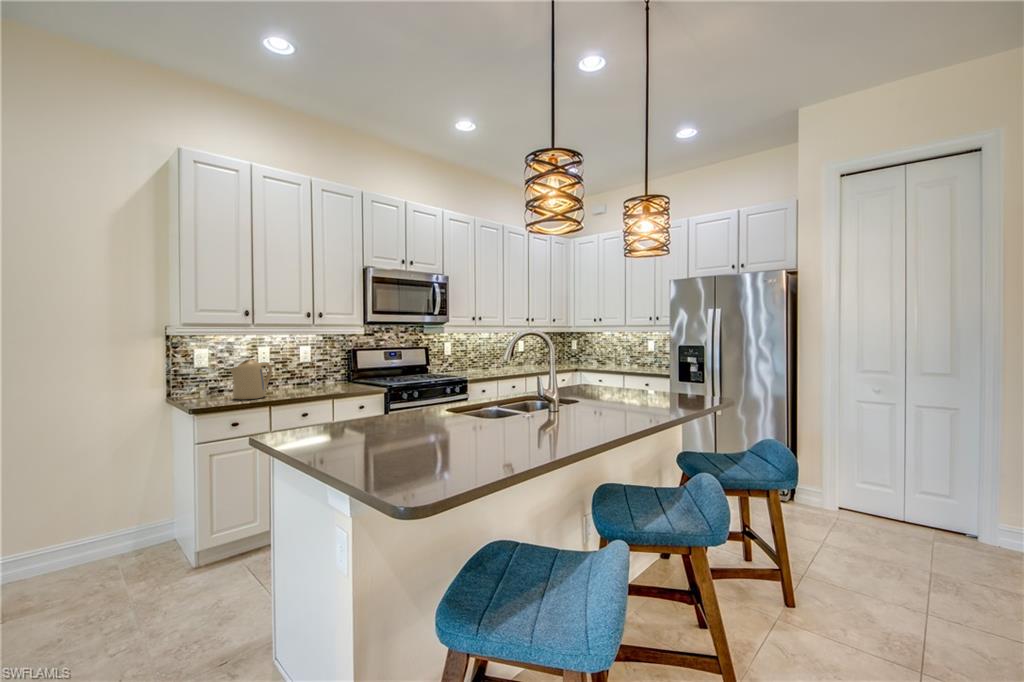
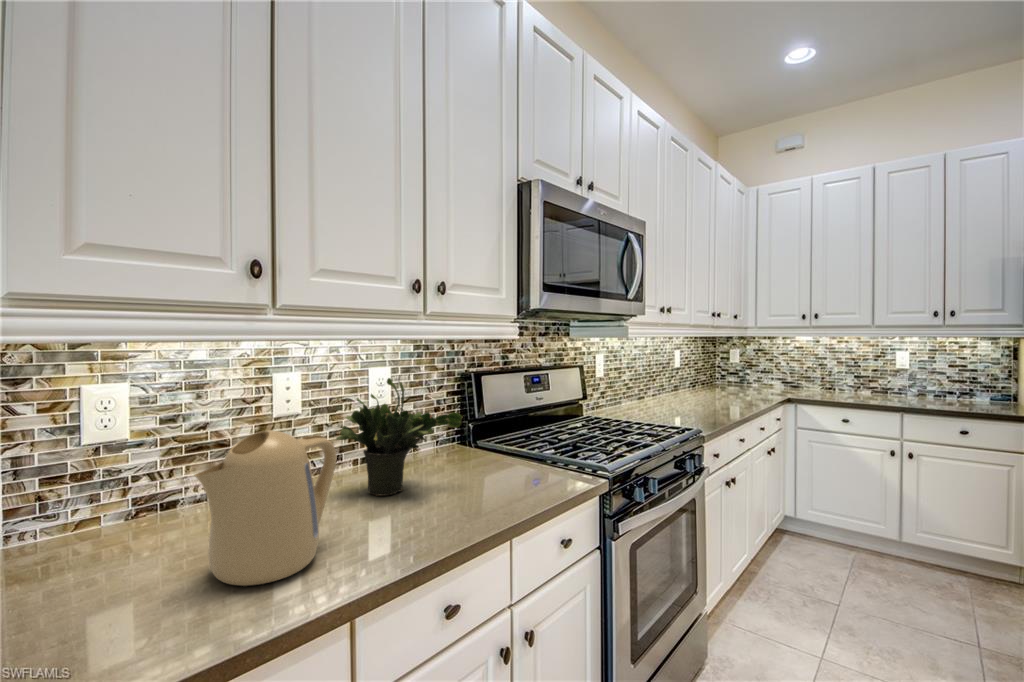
potted plant: none [279,347,329,390] -> present [336,378,463,496]

